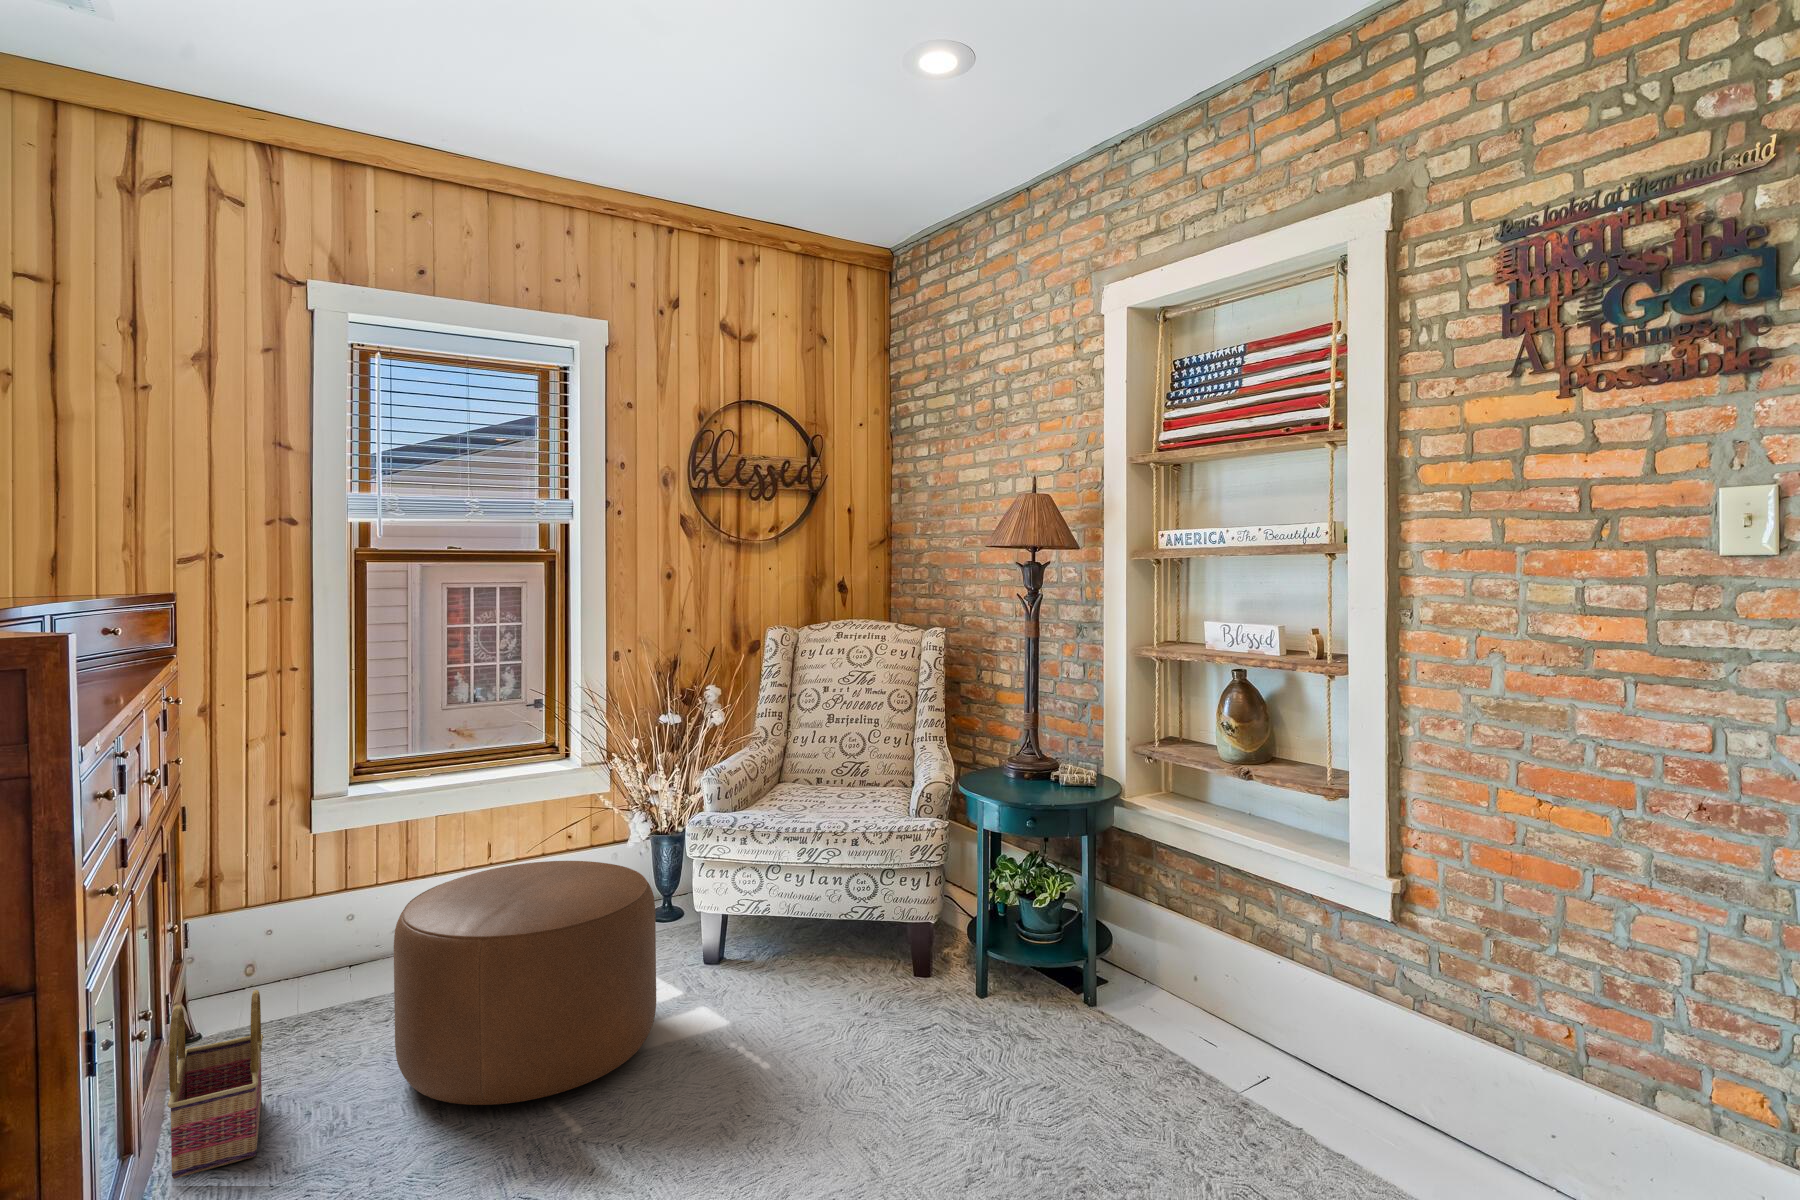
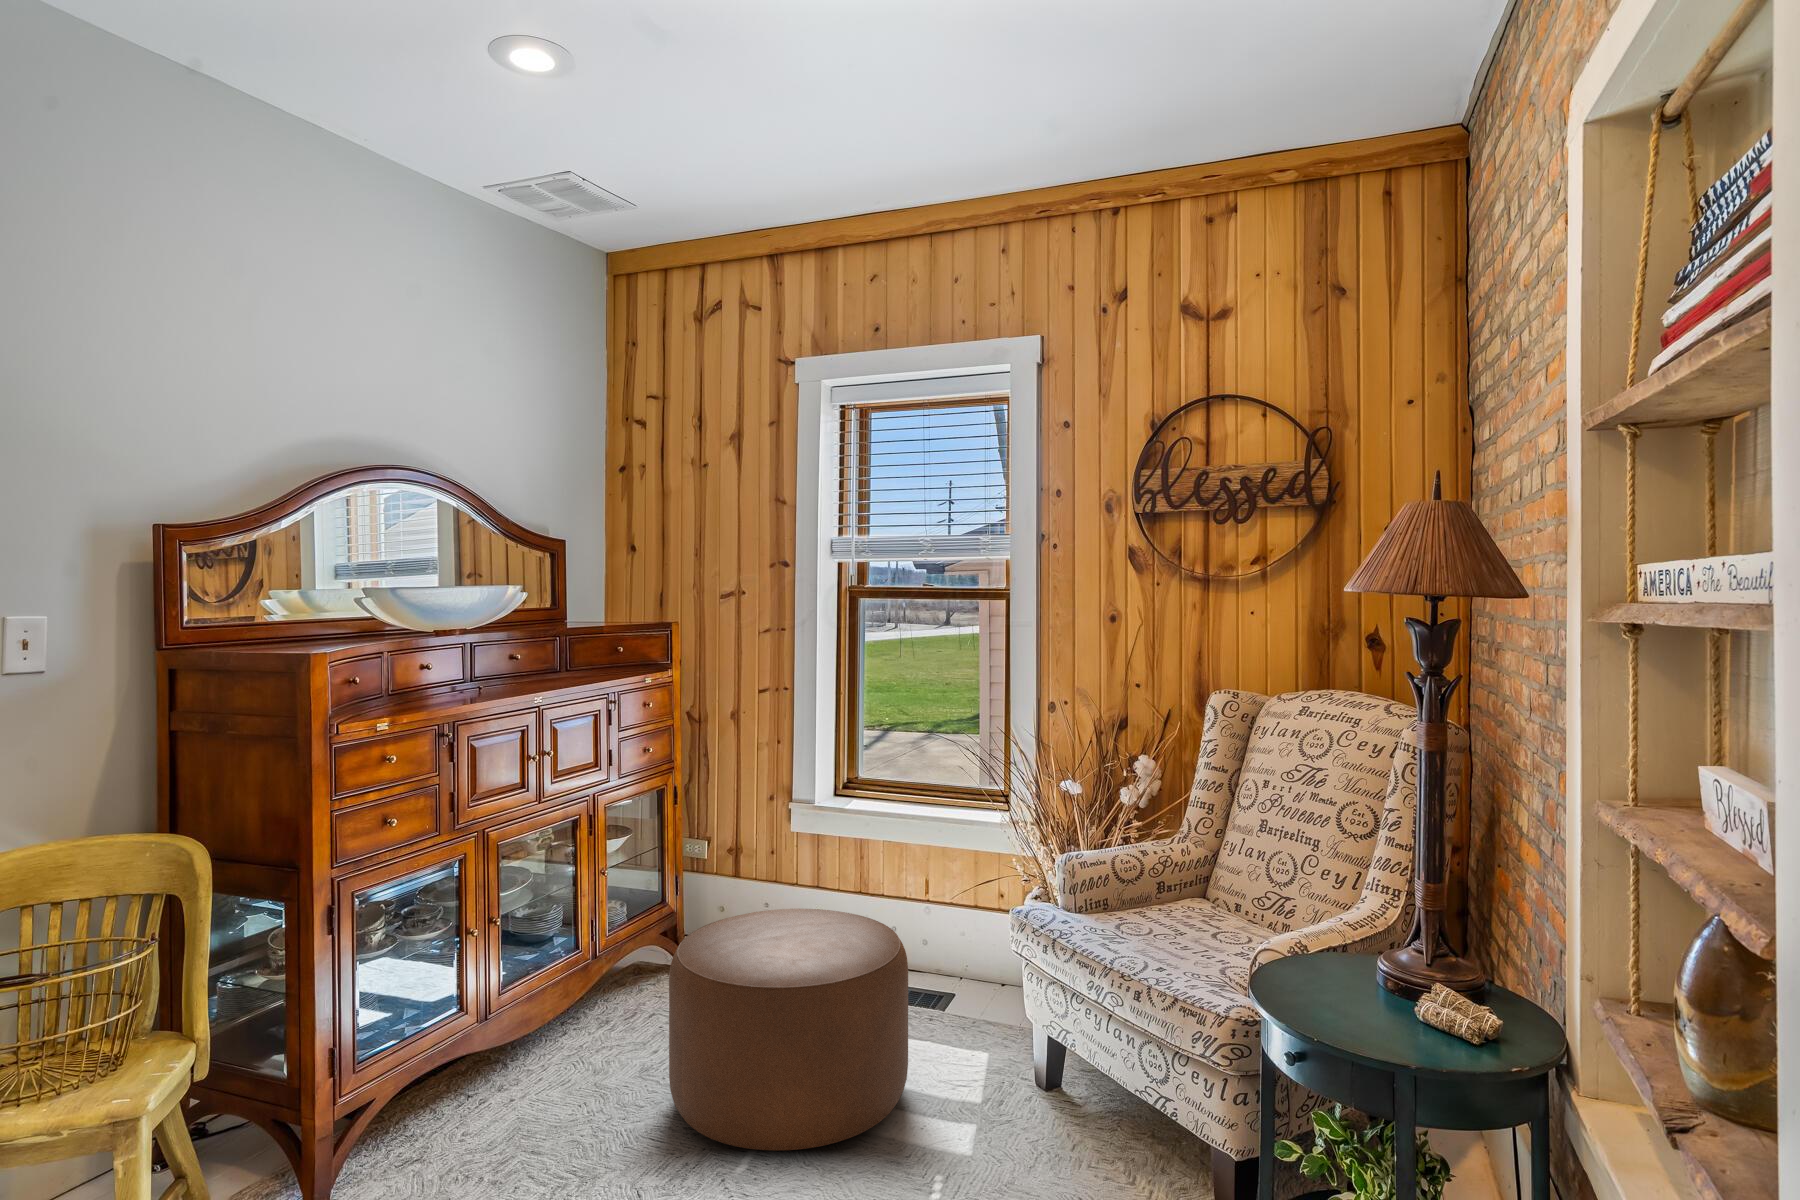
basket: present [168,990,263,1179] -> none [530,950,633,1086]

